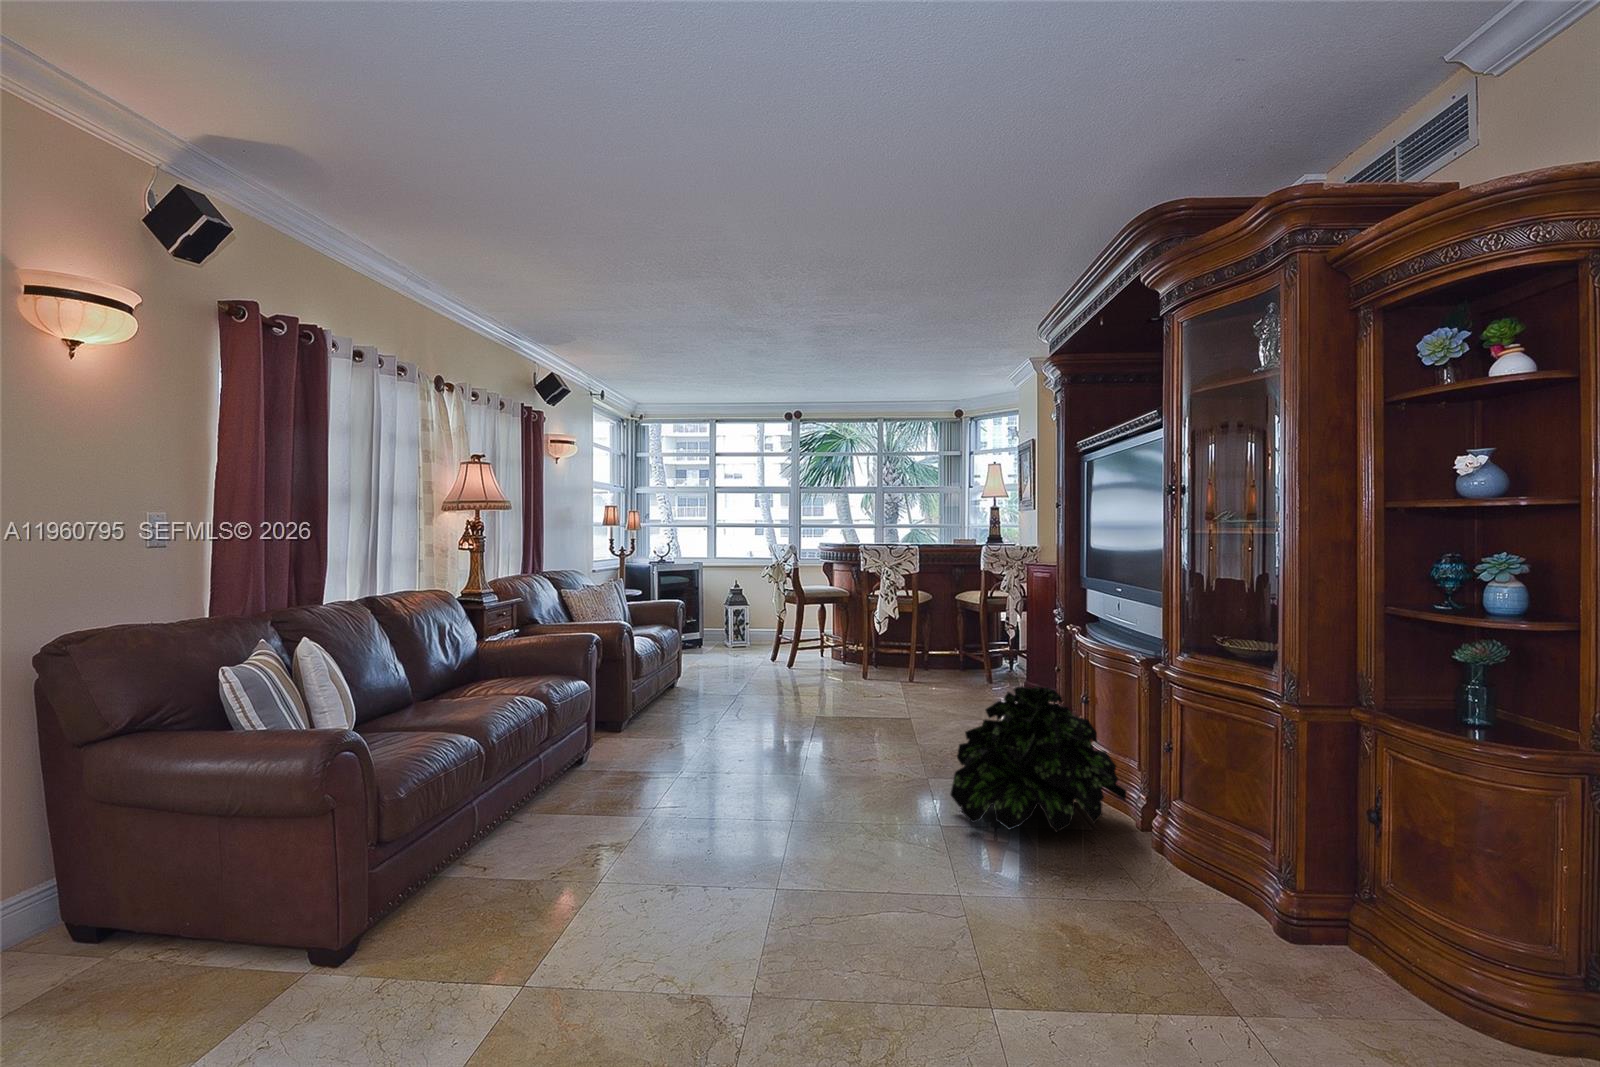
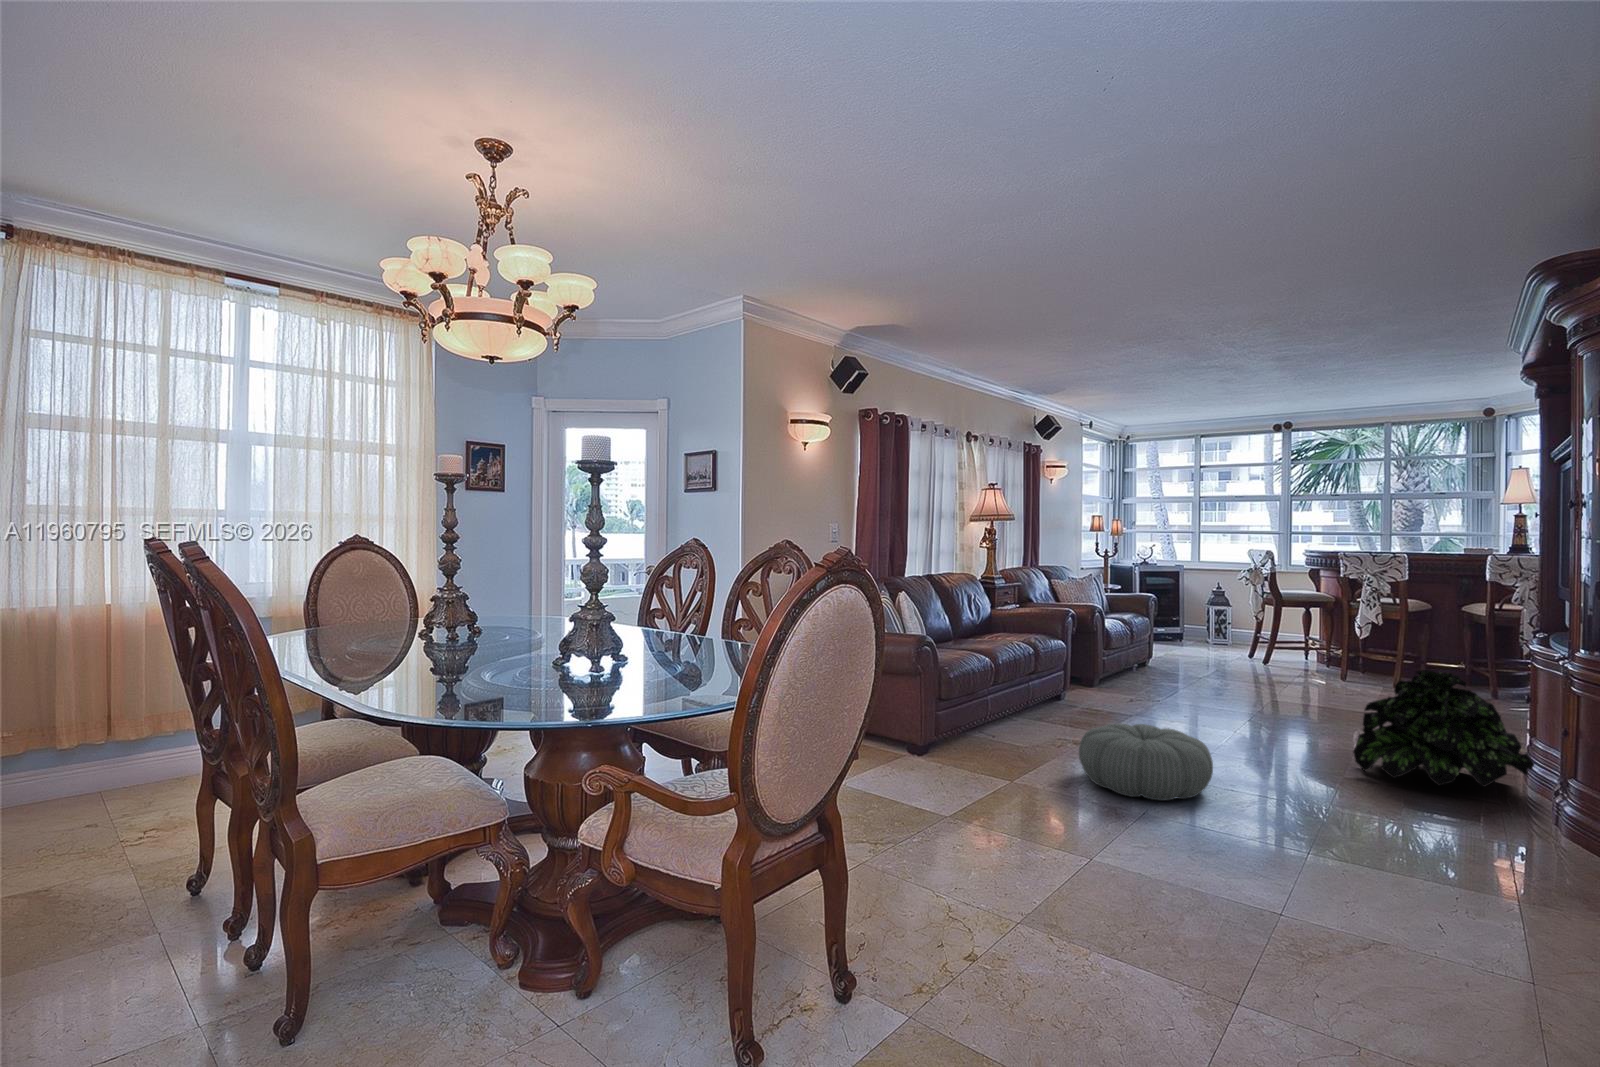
pouf: none [639,830,846,991] -> present [1079,724,1213,801]

